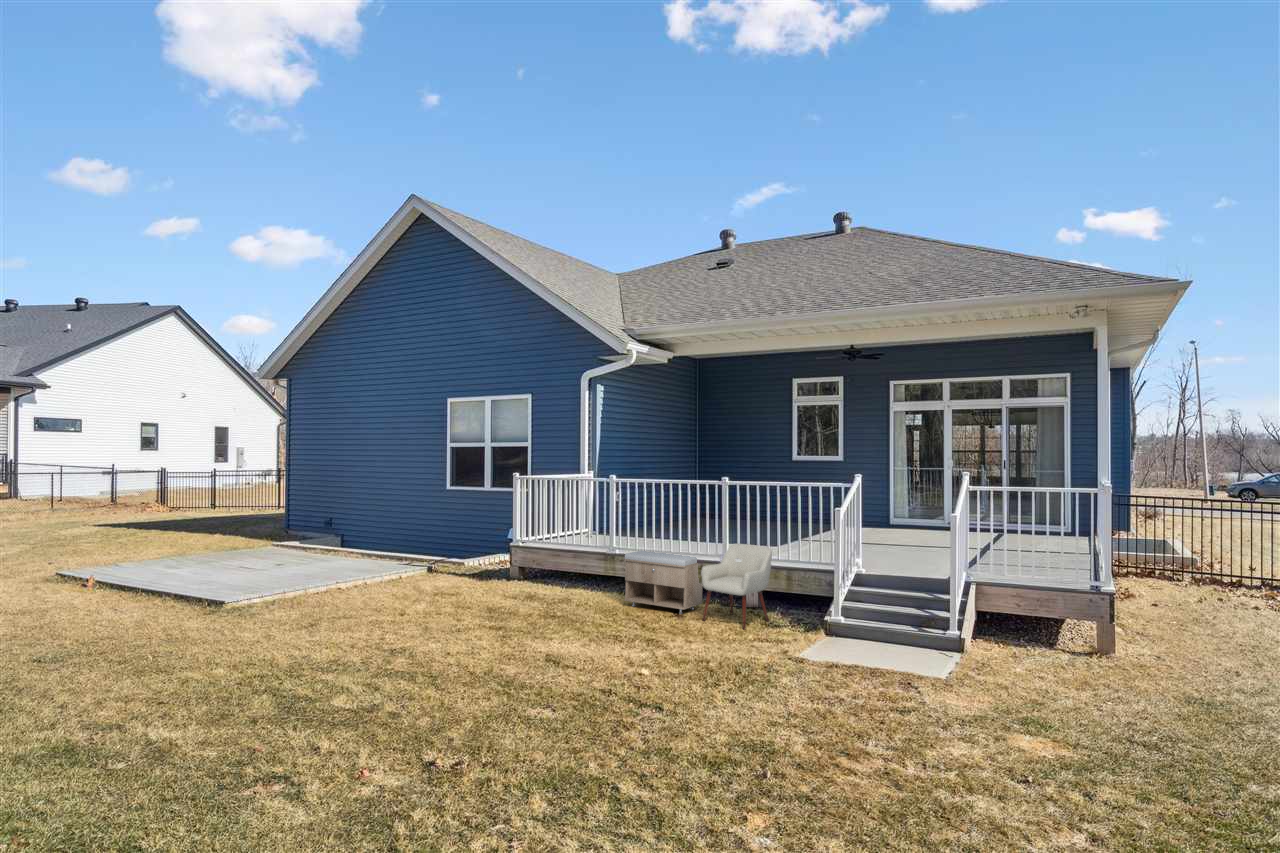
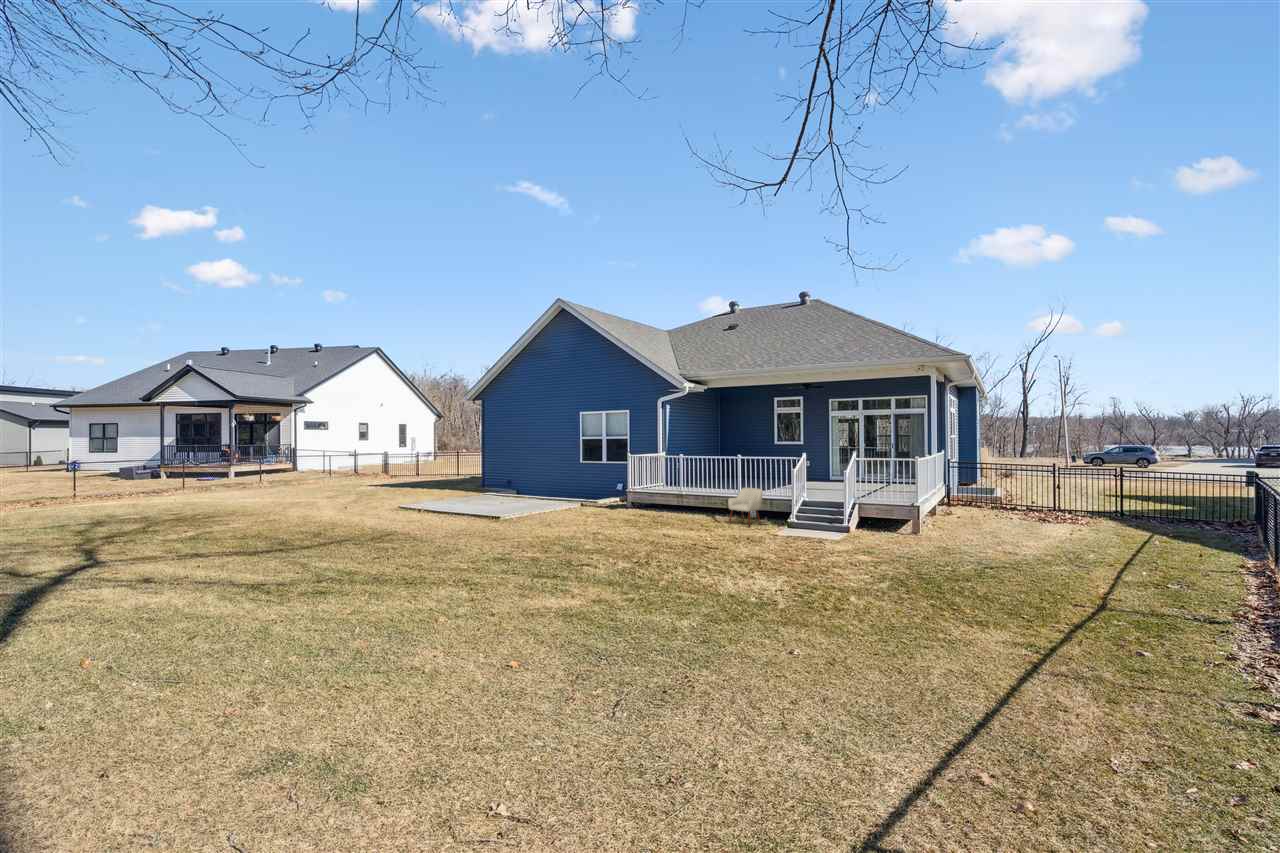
storage bench: present [624,551,703,614] -> none [688,492,728,523]

